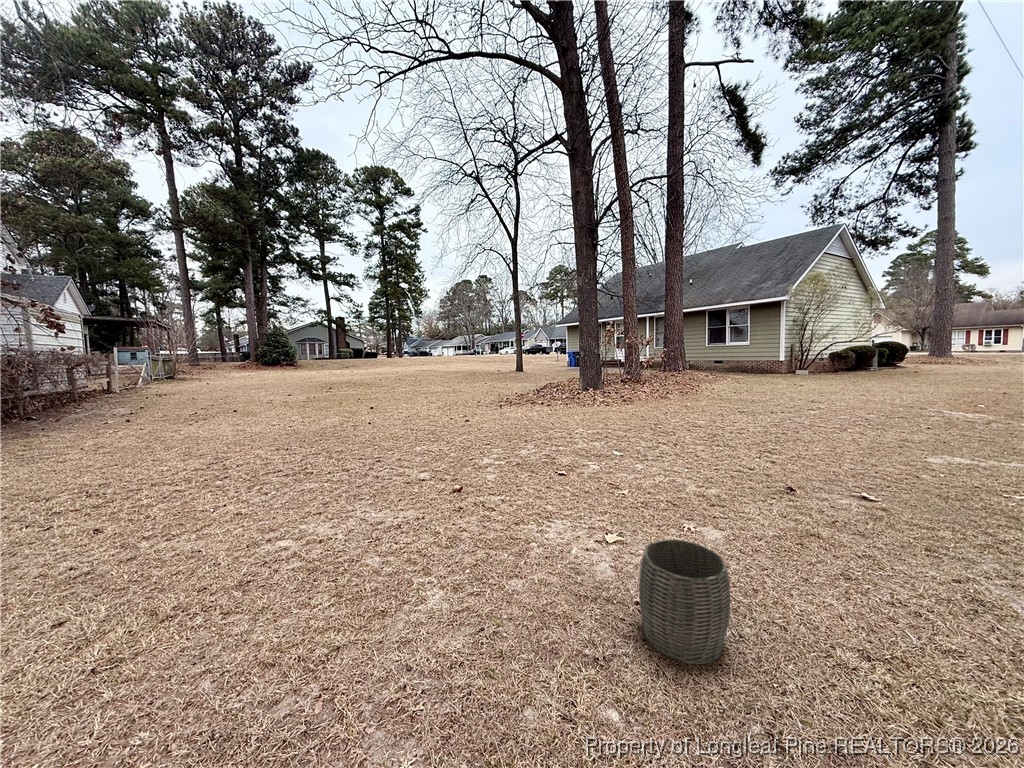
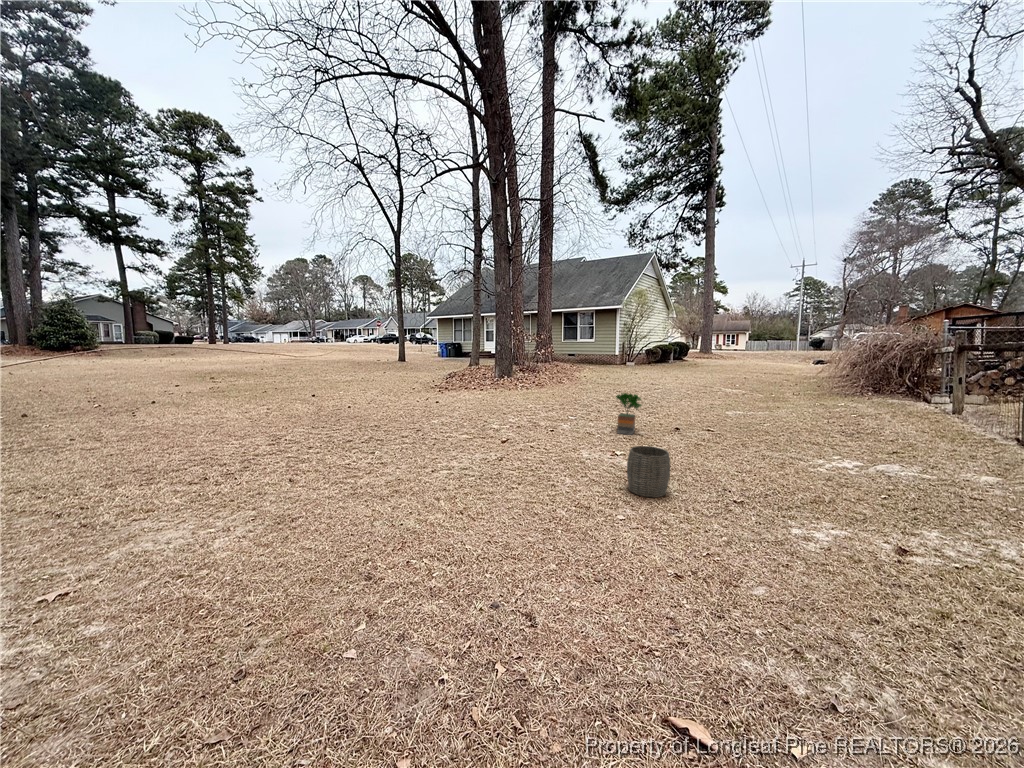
potted tree: none [707,421,755,491] -> present [616,393,642,435]

